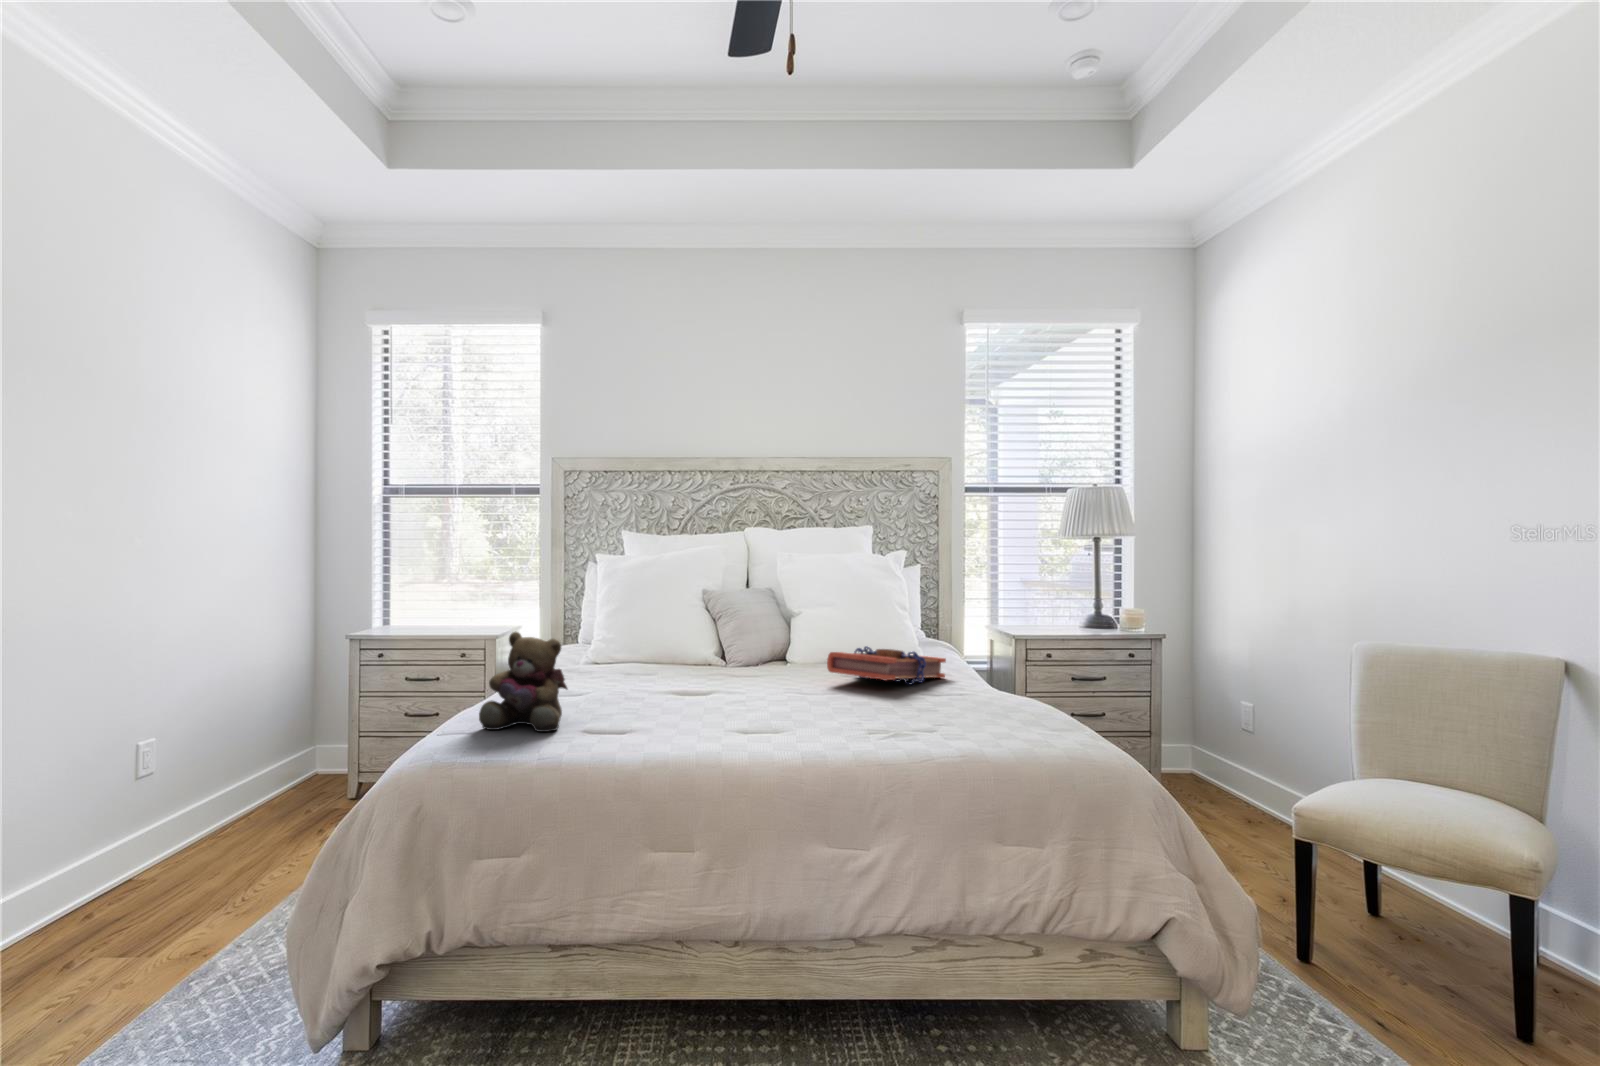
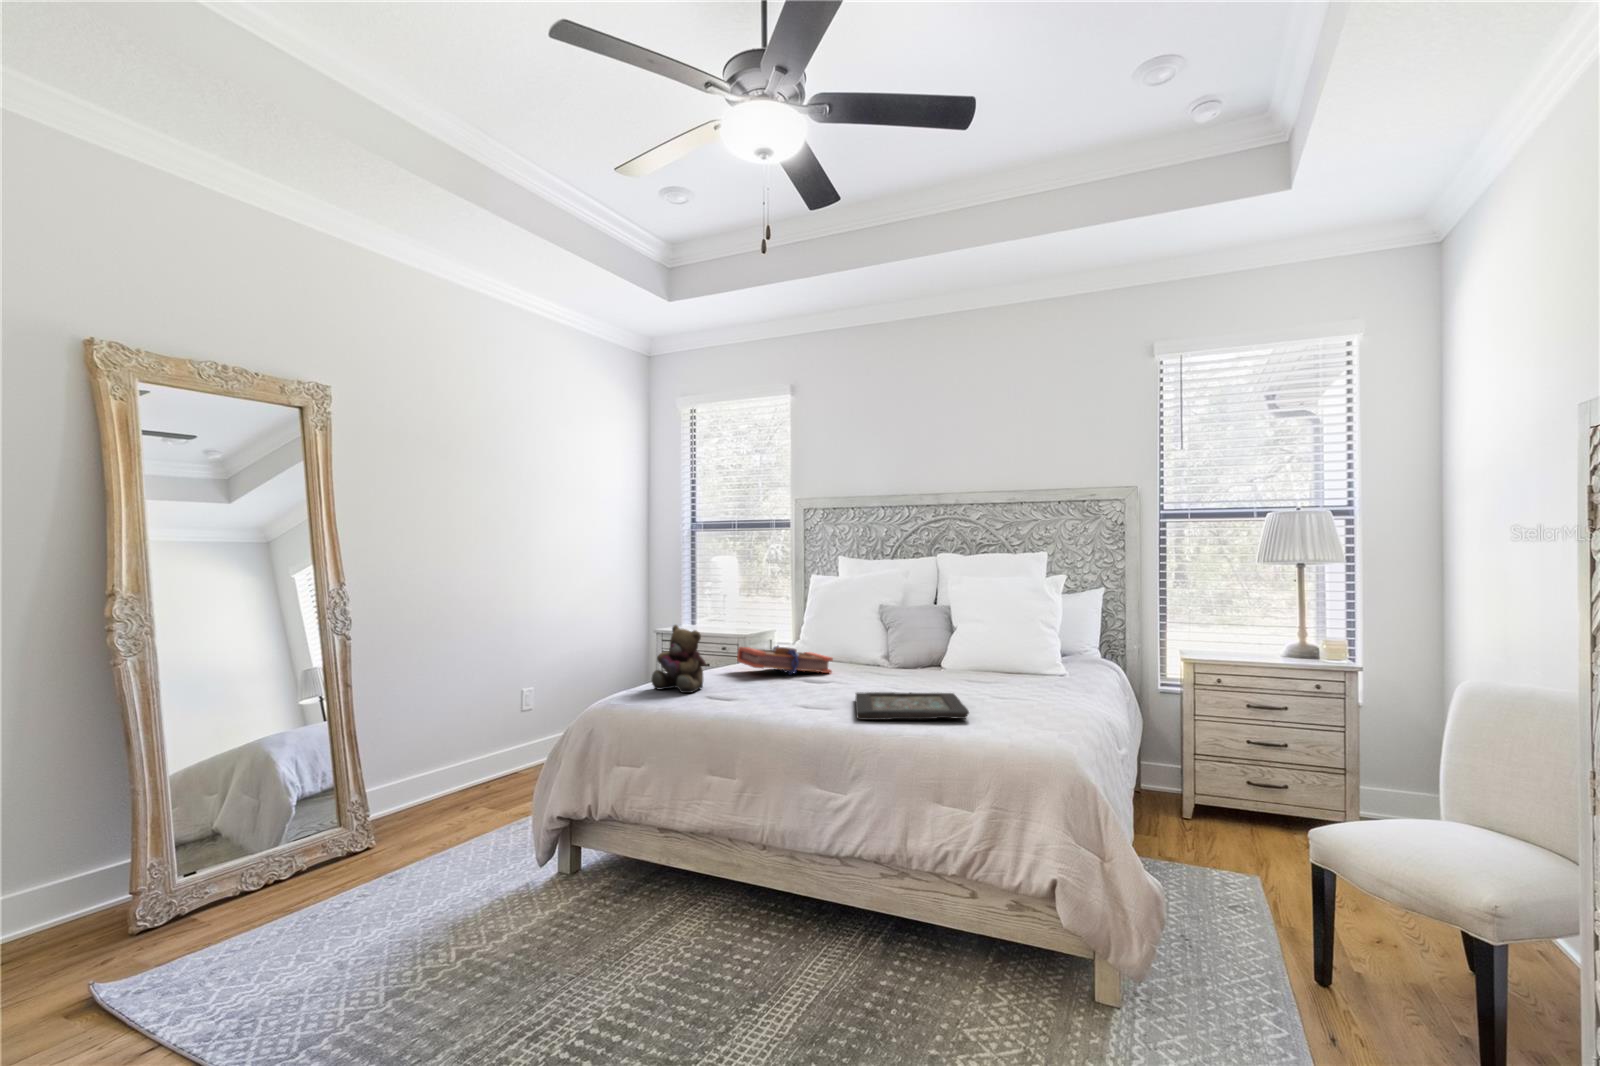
book: present [827,646,946,685] -> present [737,645,833,675]
decorative tray: none [790,697,976,748] -> present [856,692,969,720]

